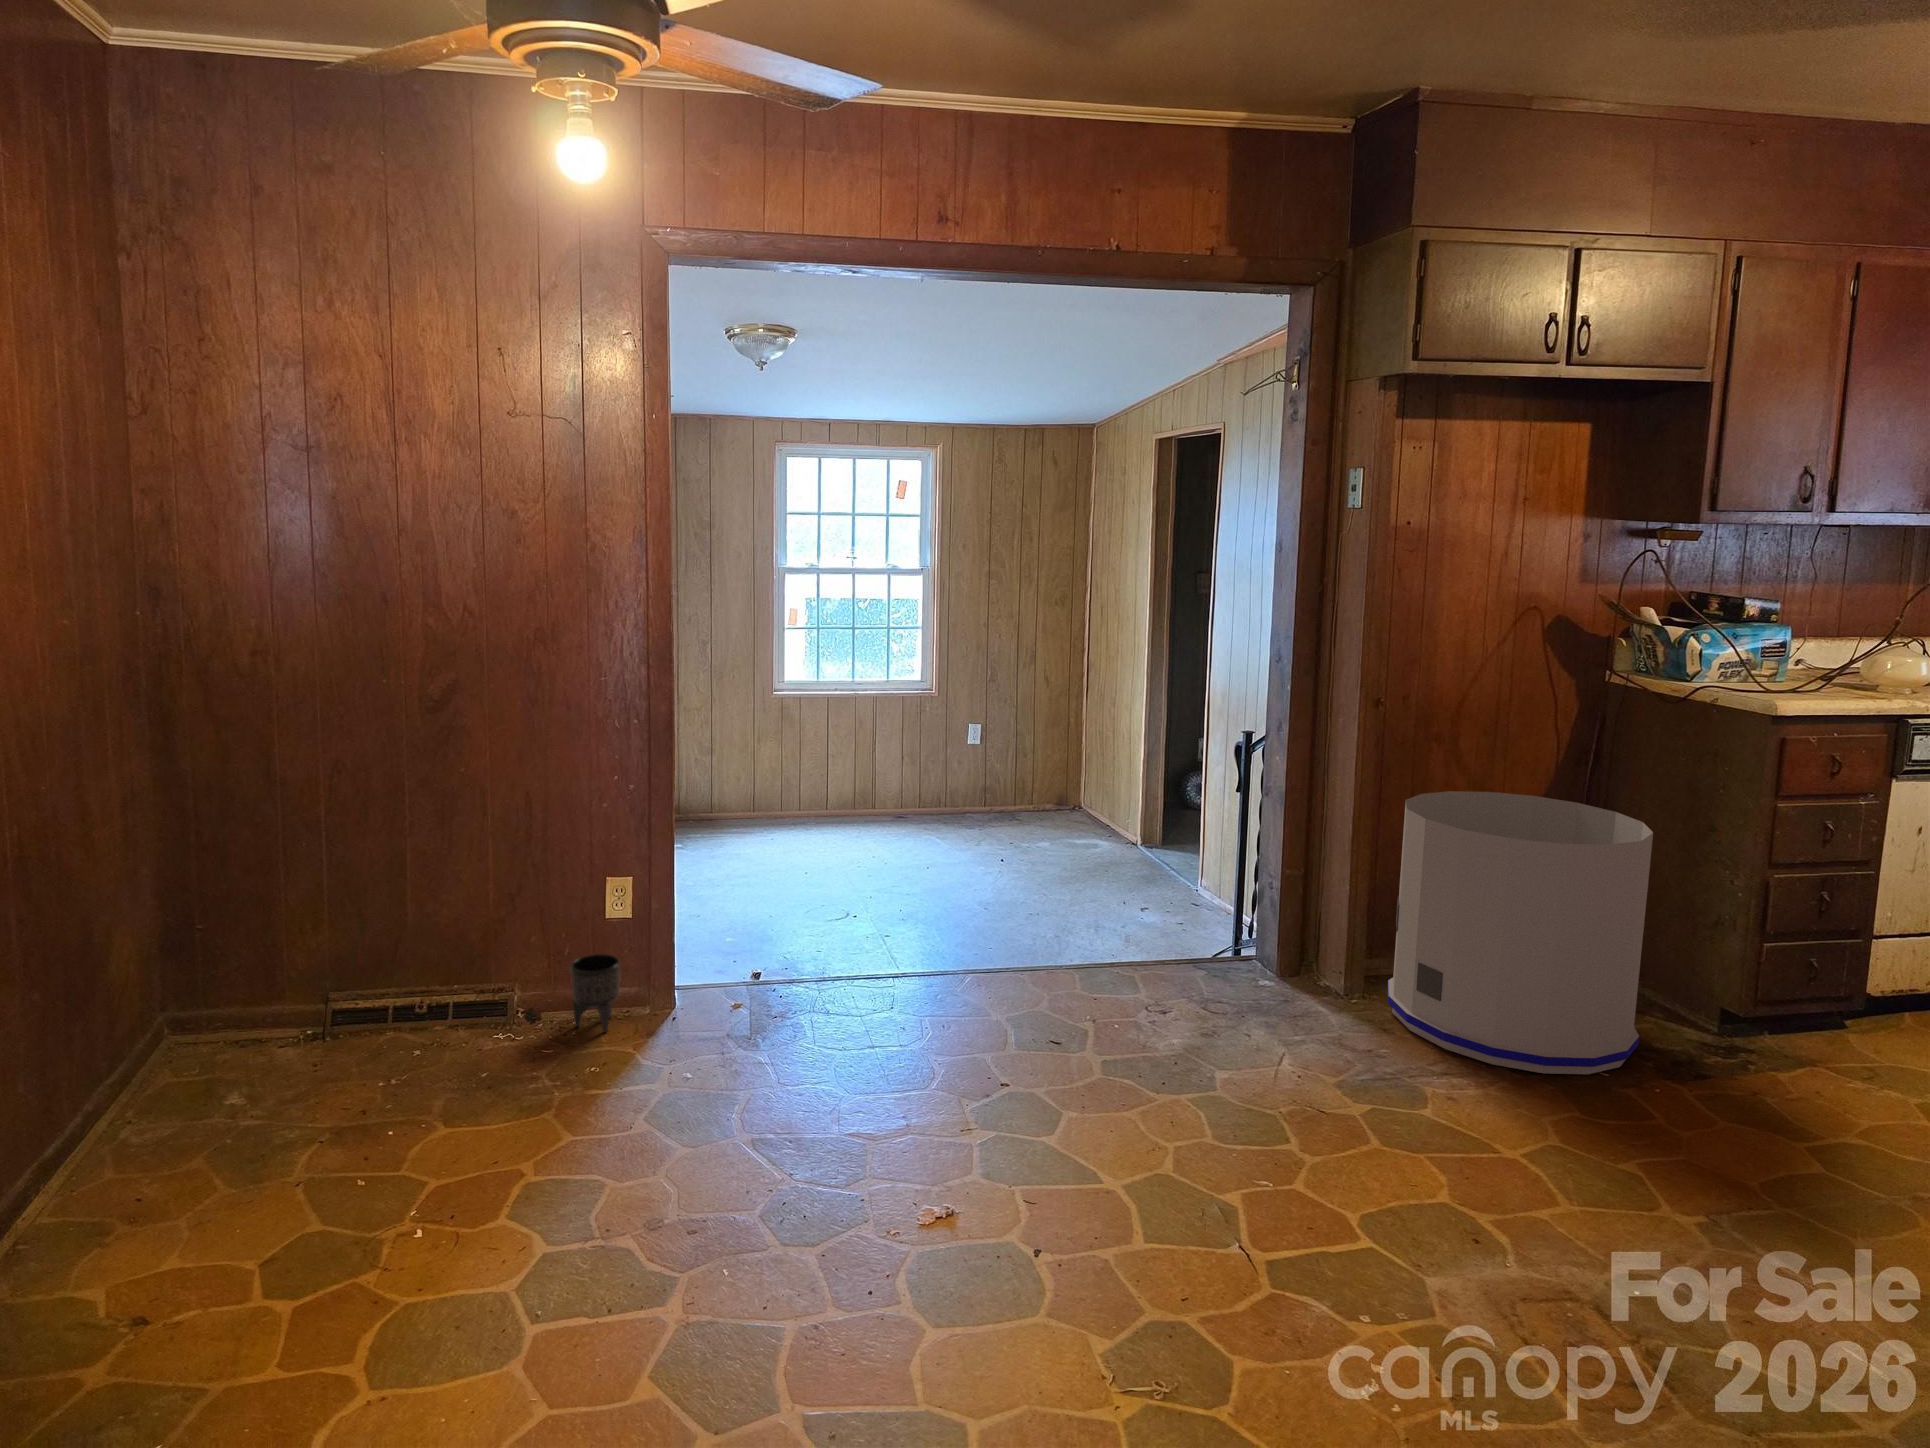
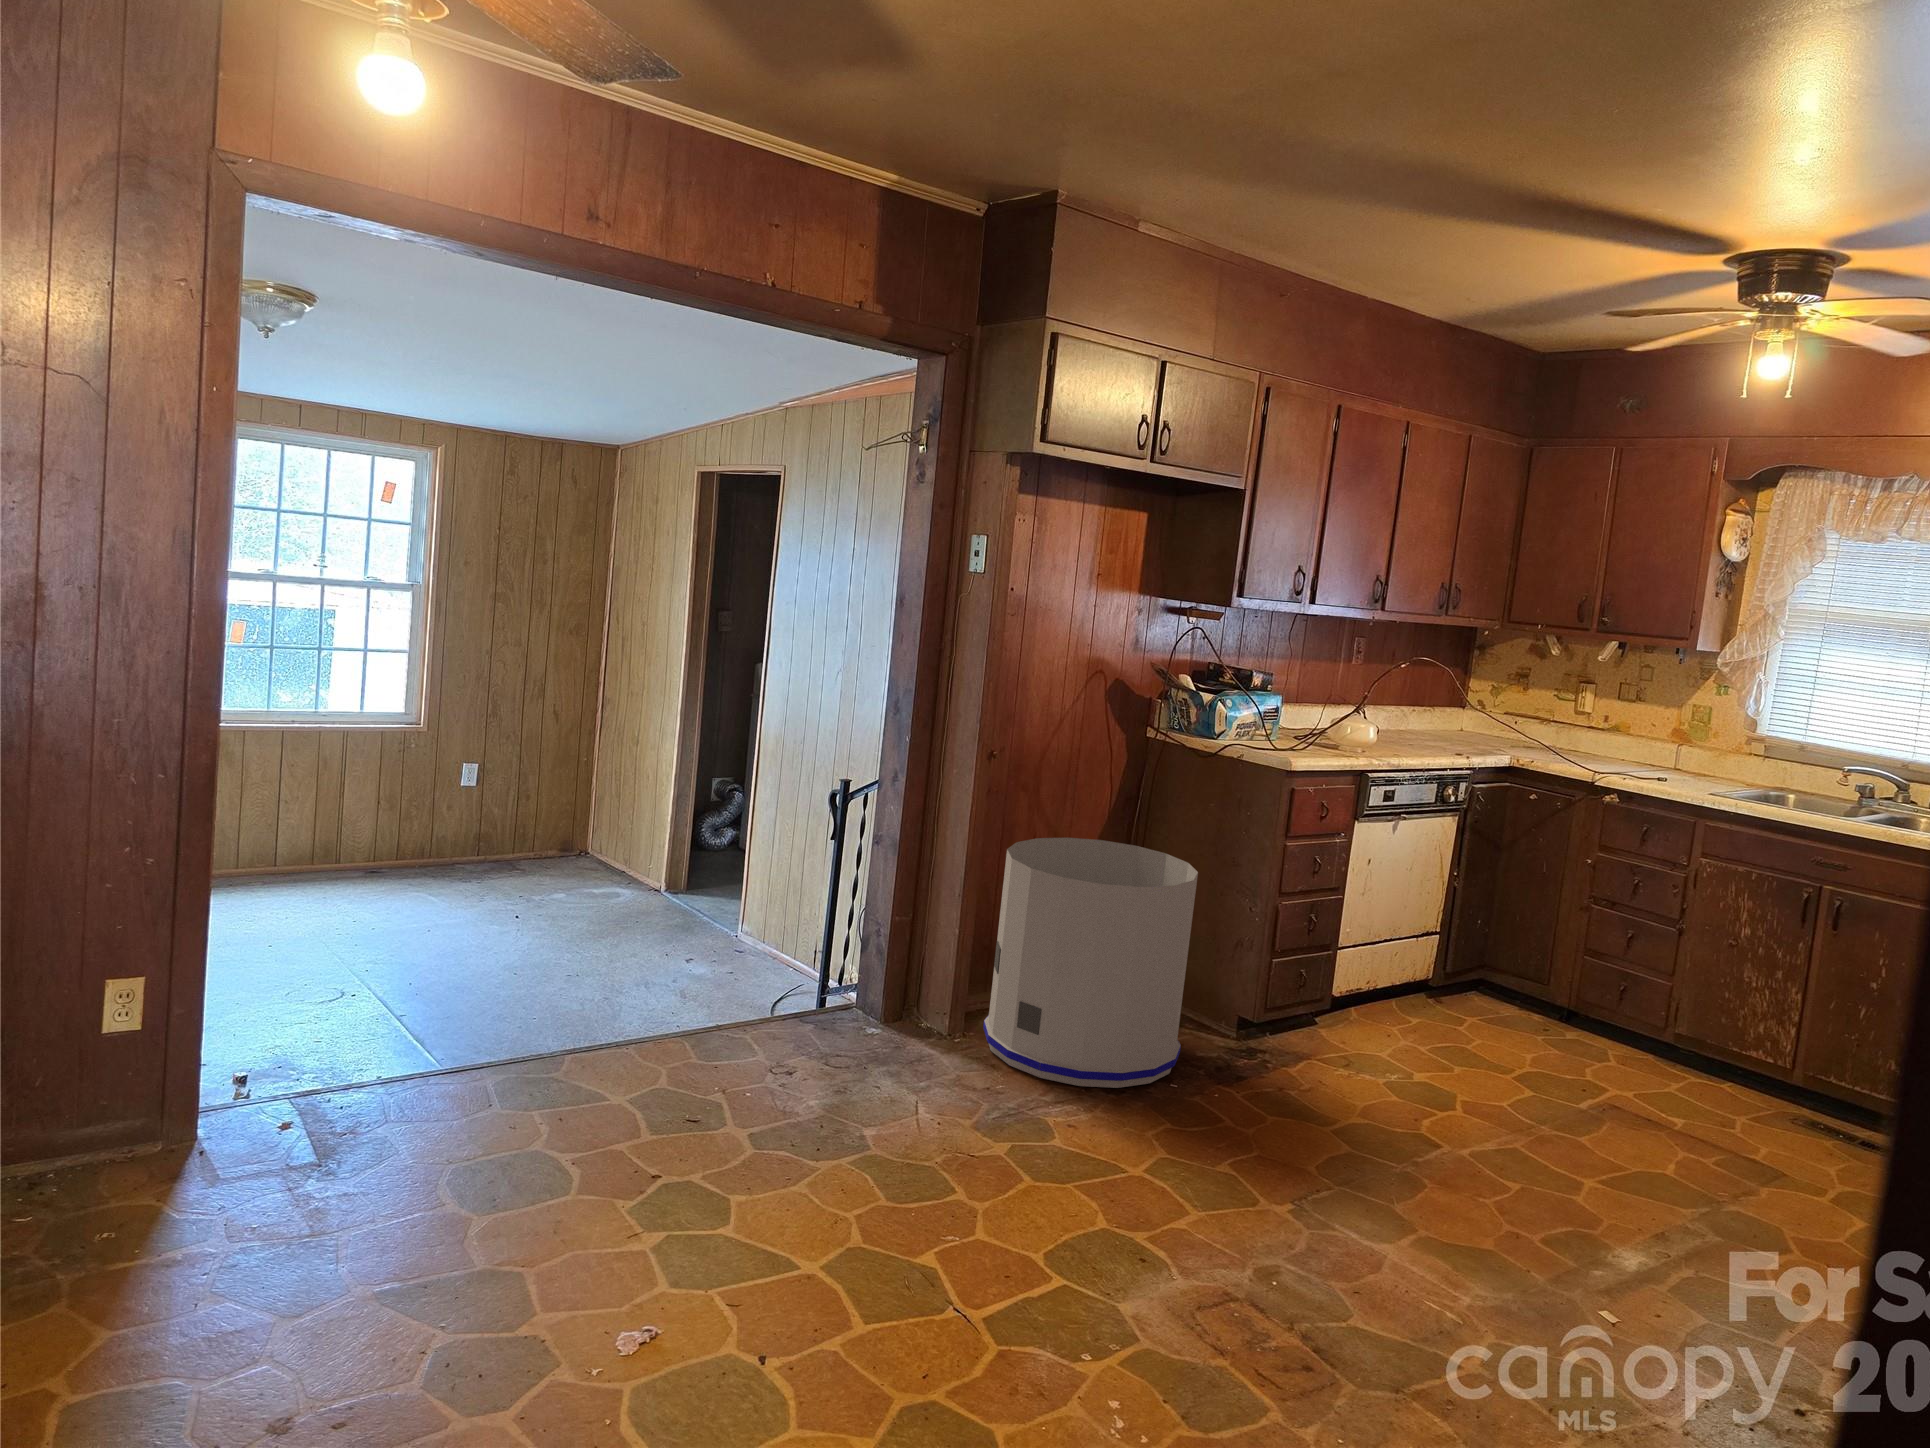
planter: present [571,954,620,1032] -> none [48,1100,126,1204]

